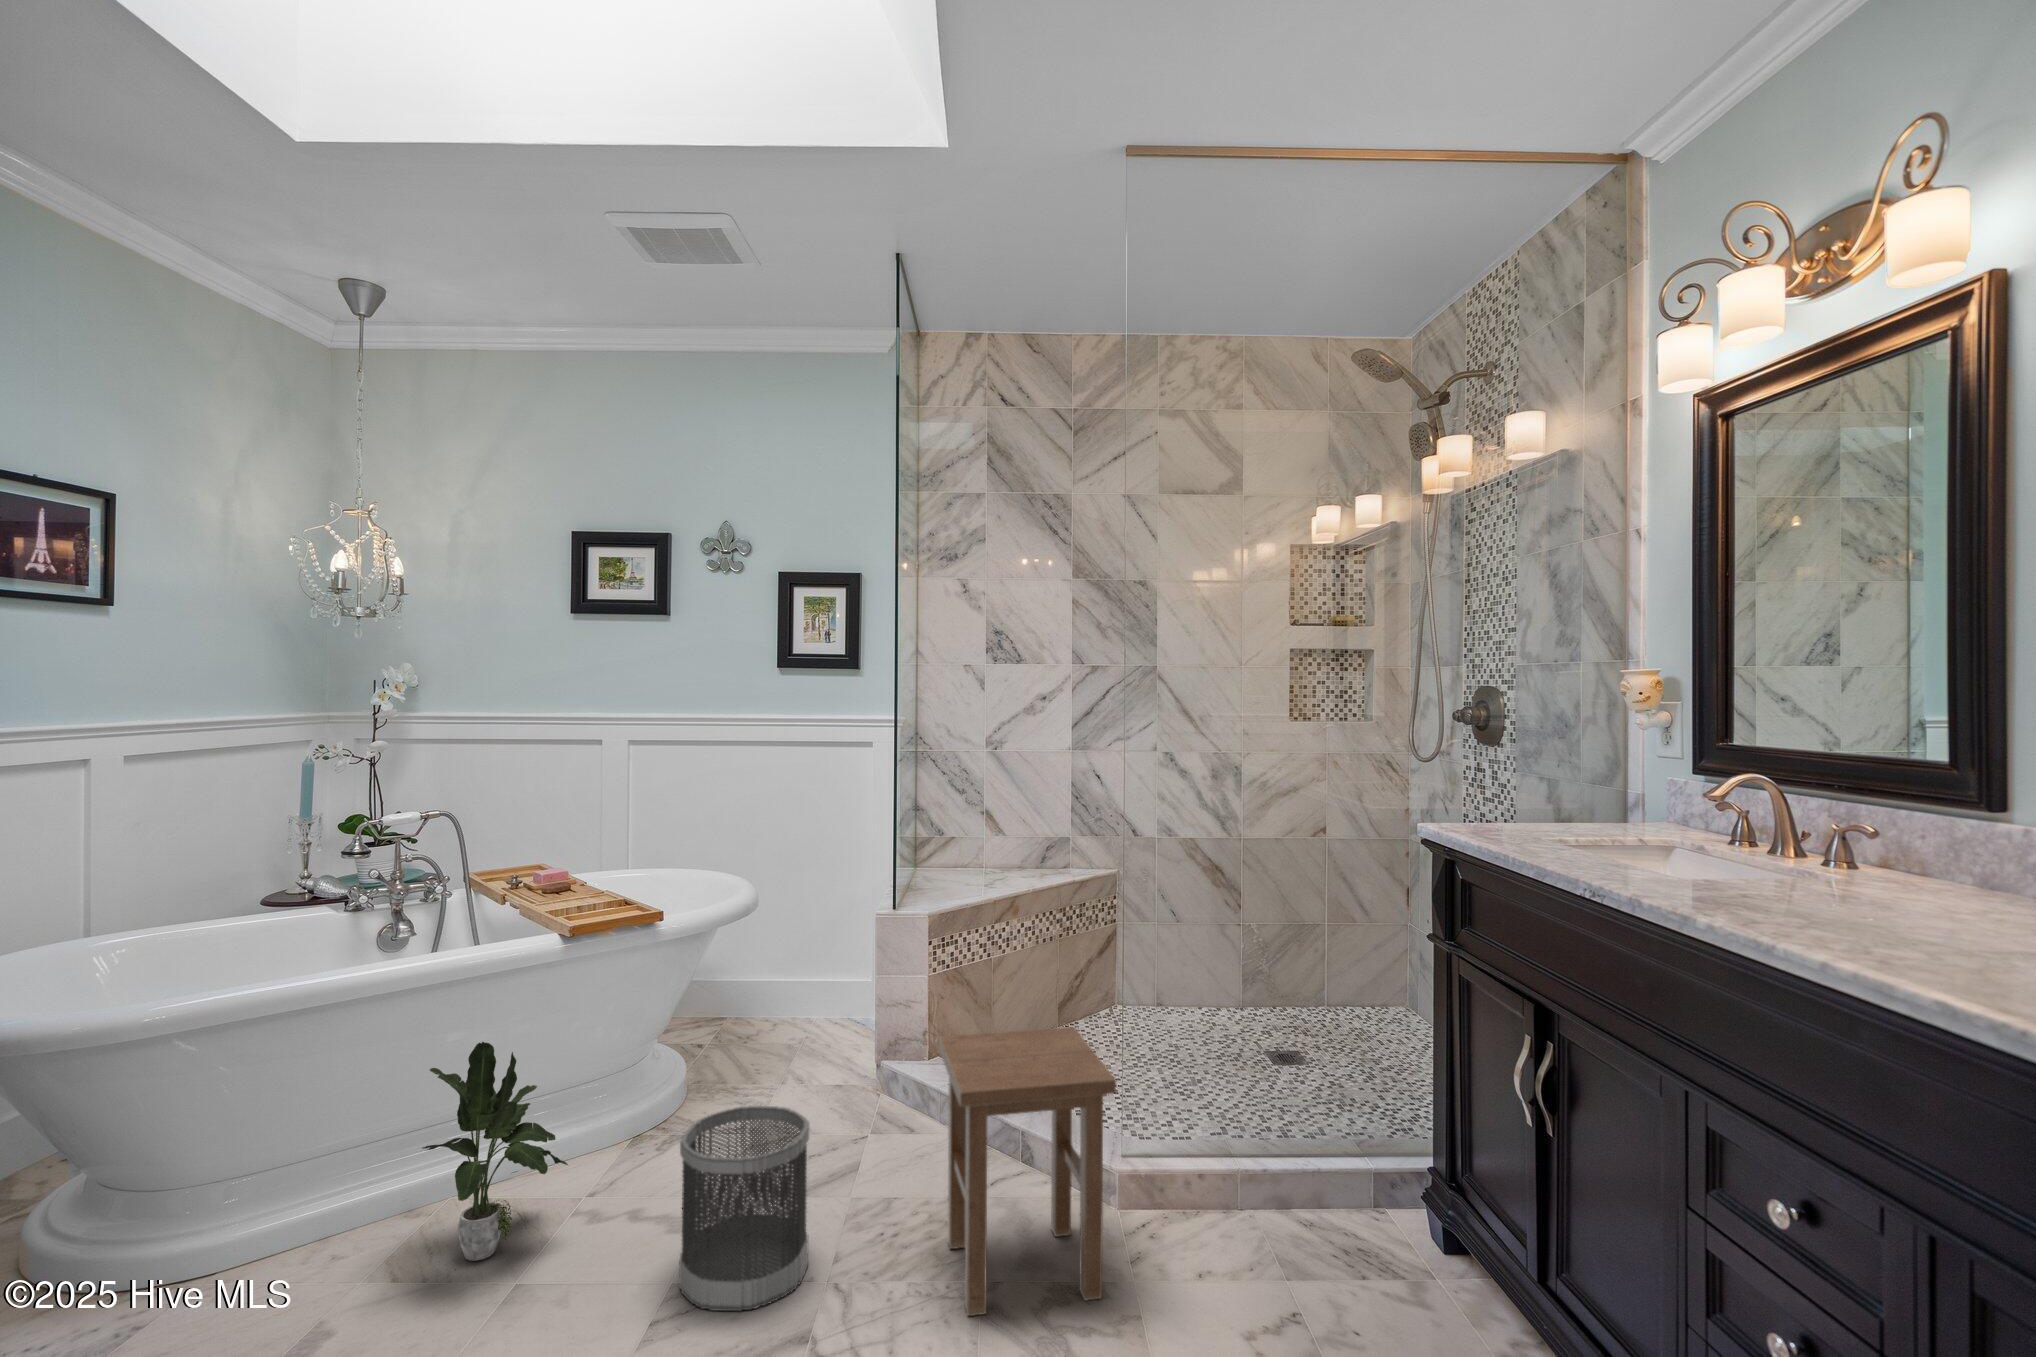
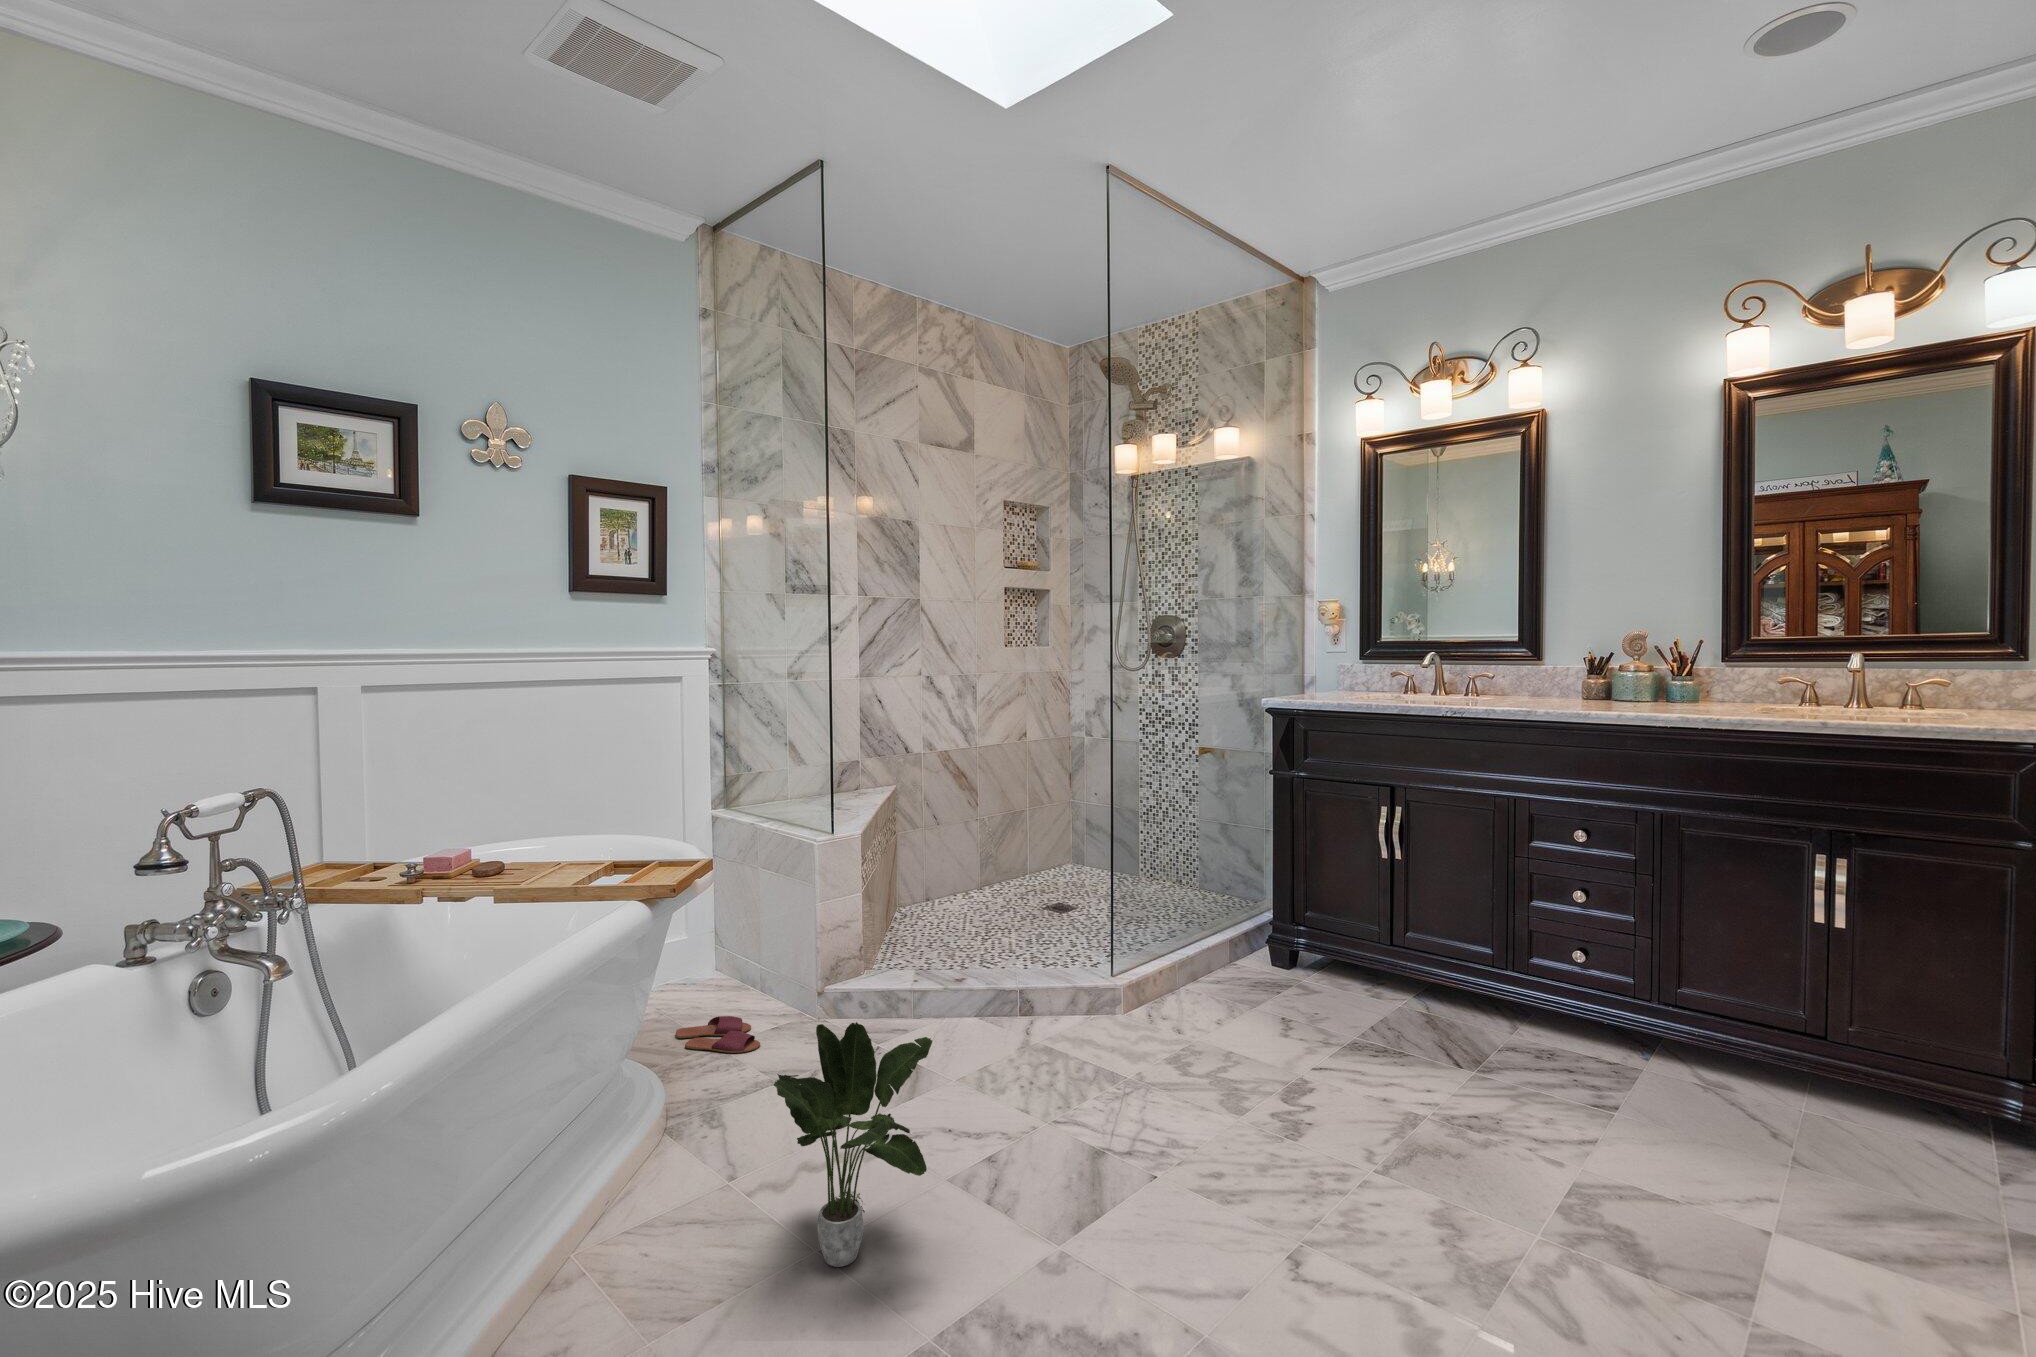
stool: present [939,1027,1116,1316] -> none [1108,871,1252,1079]
slippers: none [746,1054,809,1091] -> present [676,1016,760,1053]
wastebasket: present [679,1106,809,1311] -> none [1006,990,1119,1169]

